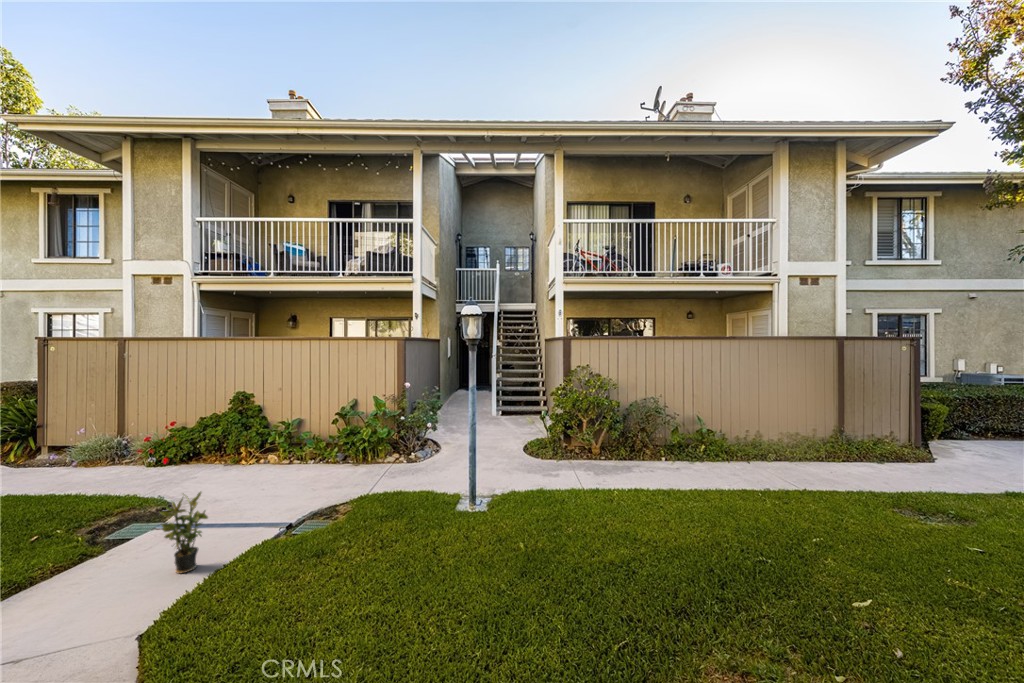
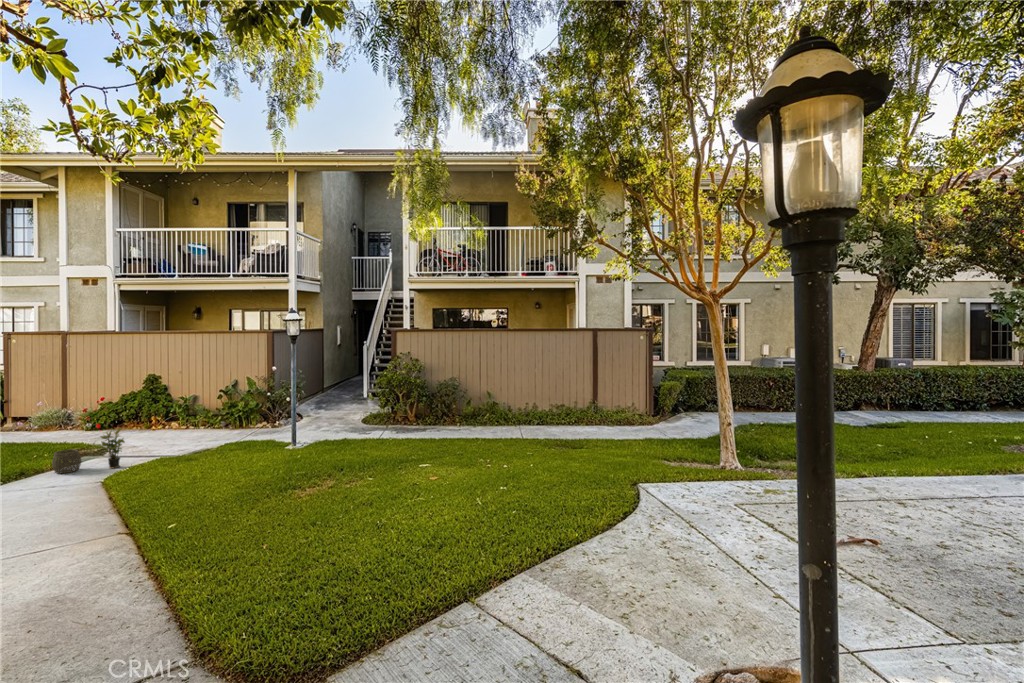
woven basket: none [53,539,120,598] -> present [52,449,81,474]

